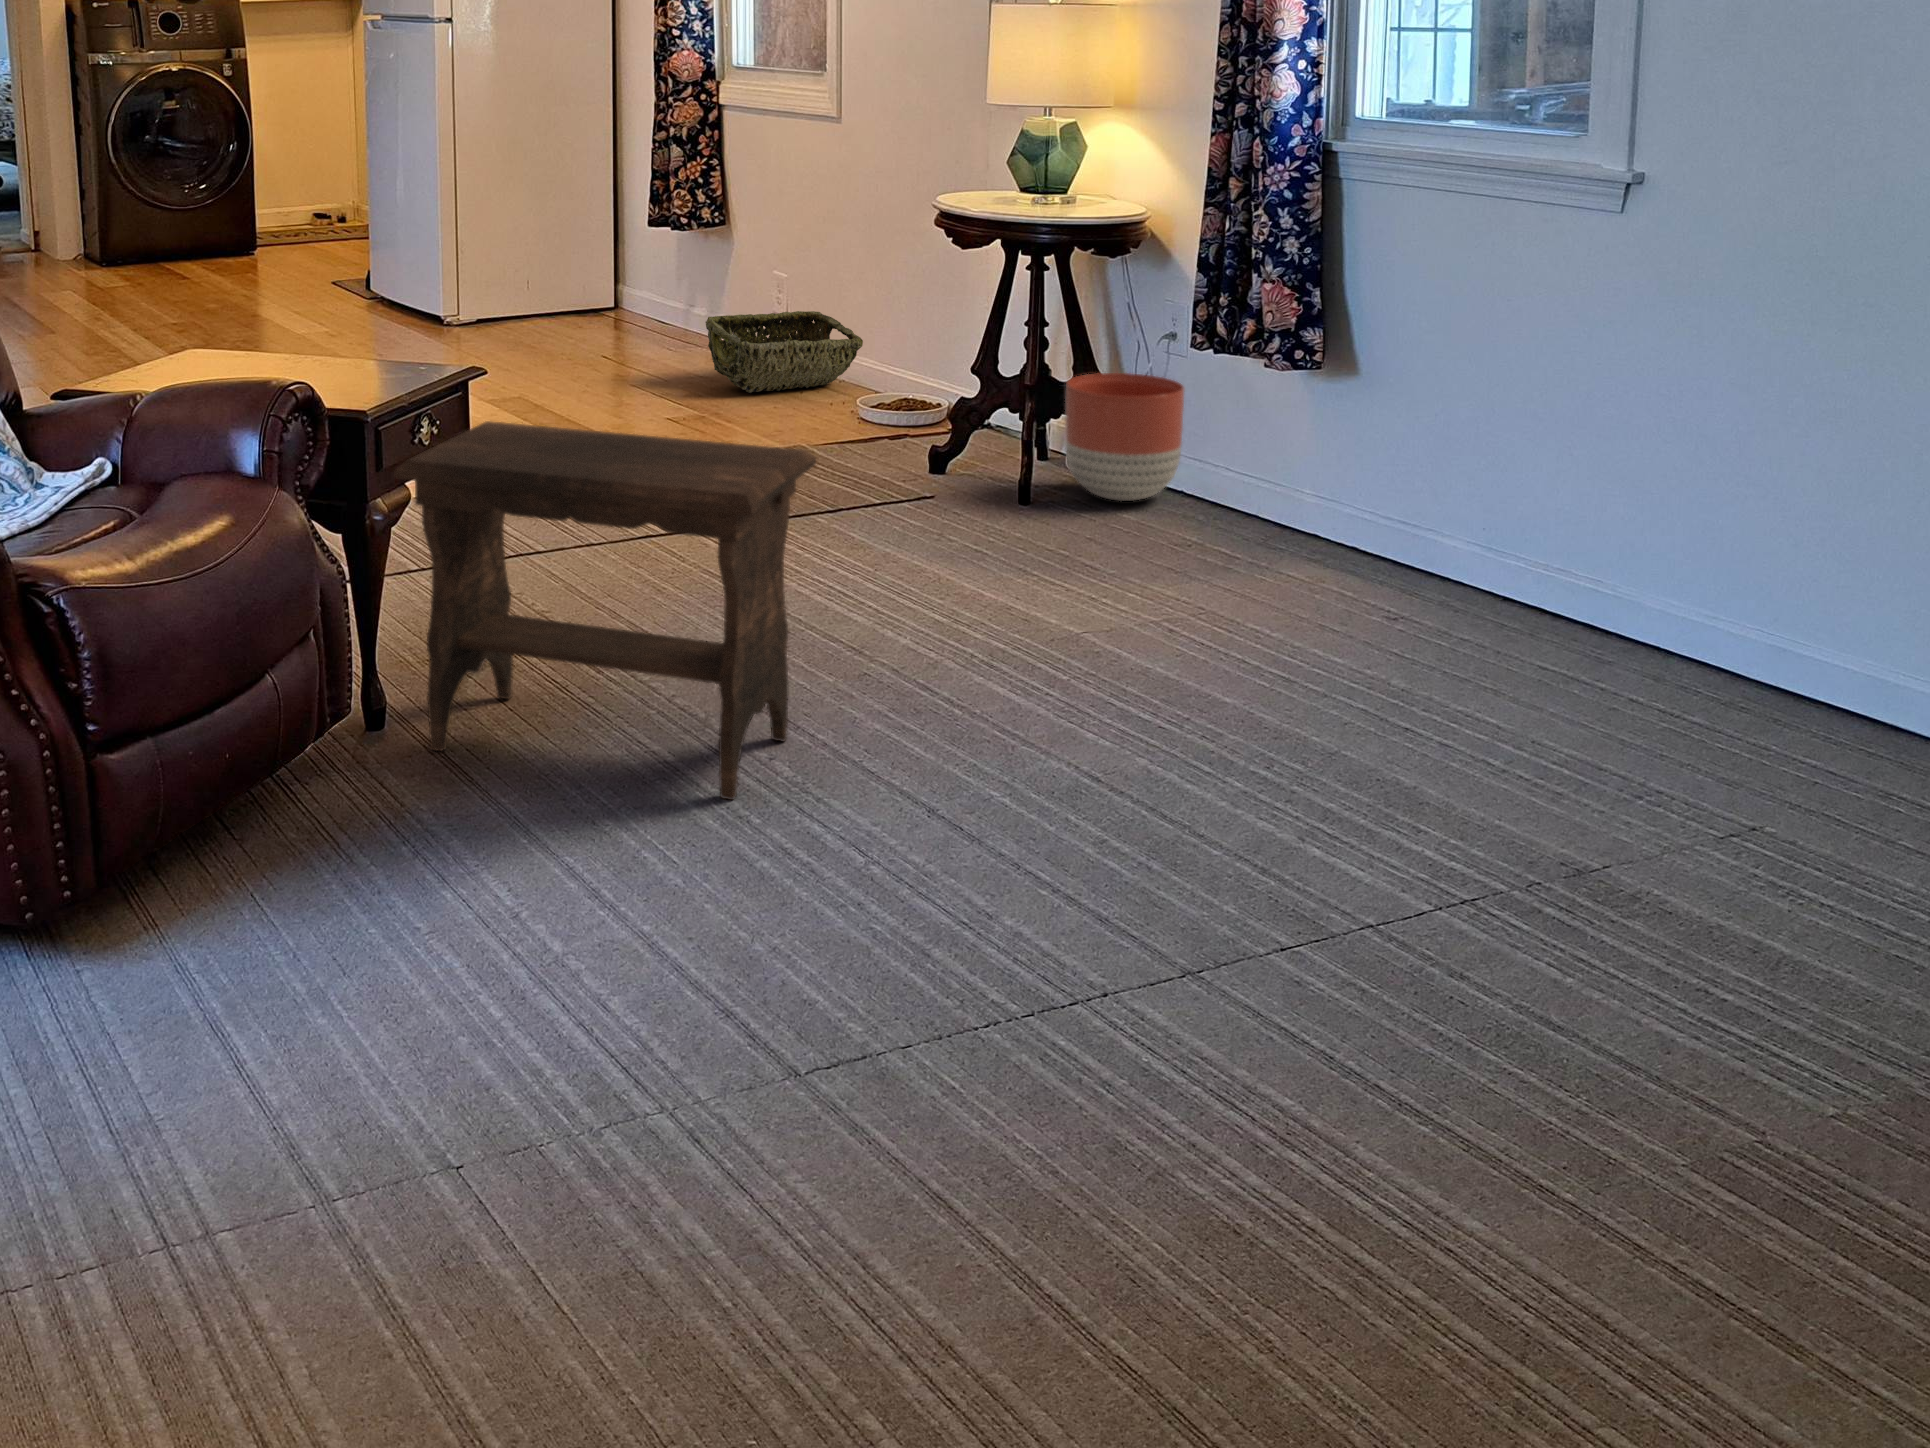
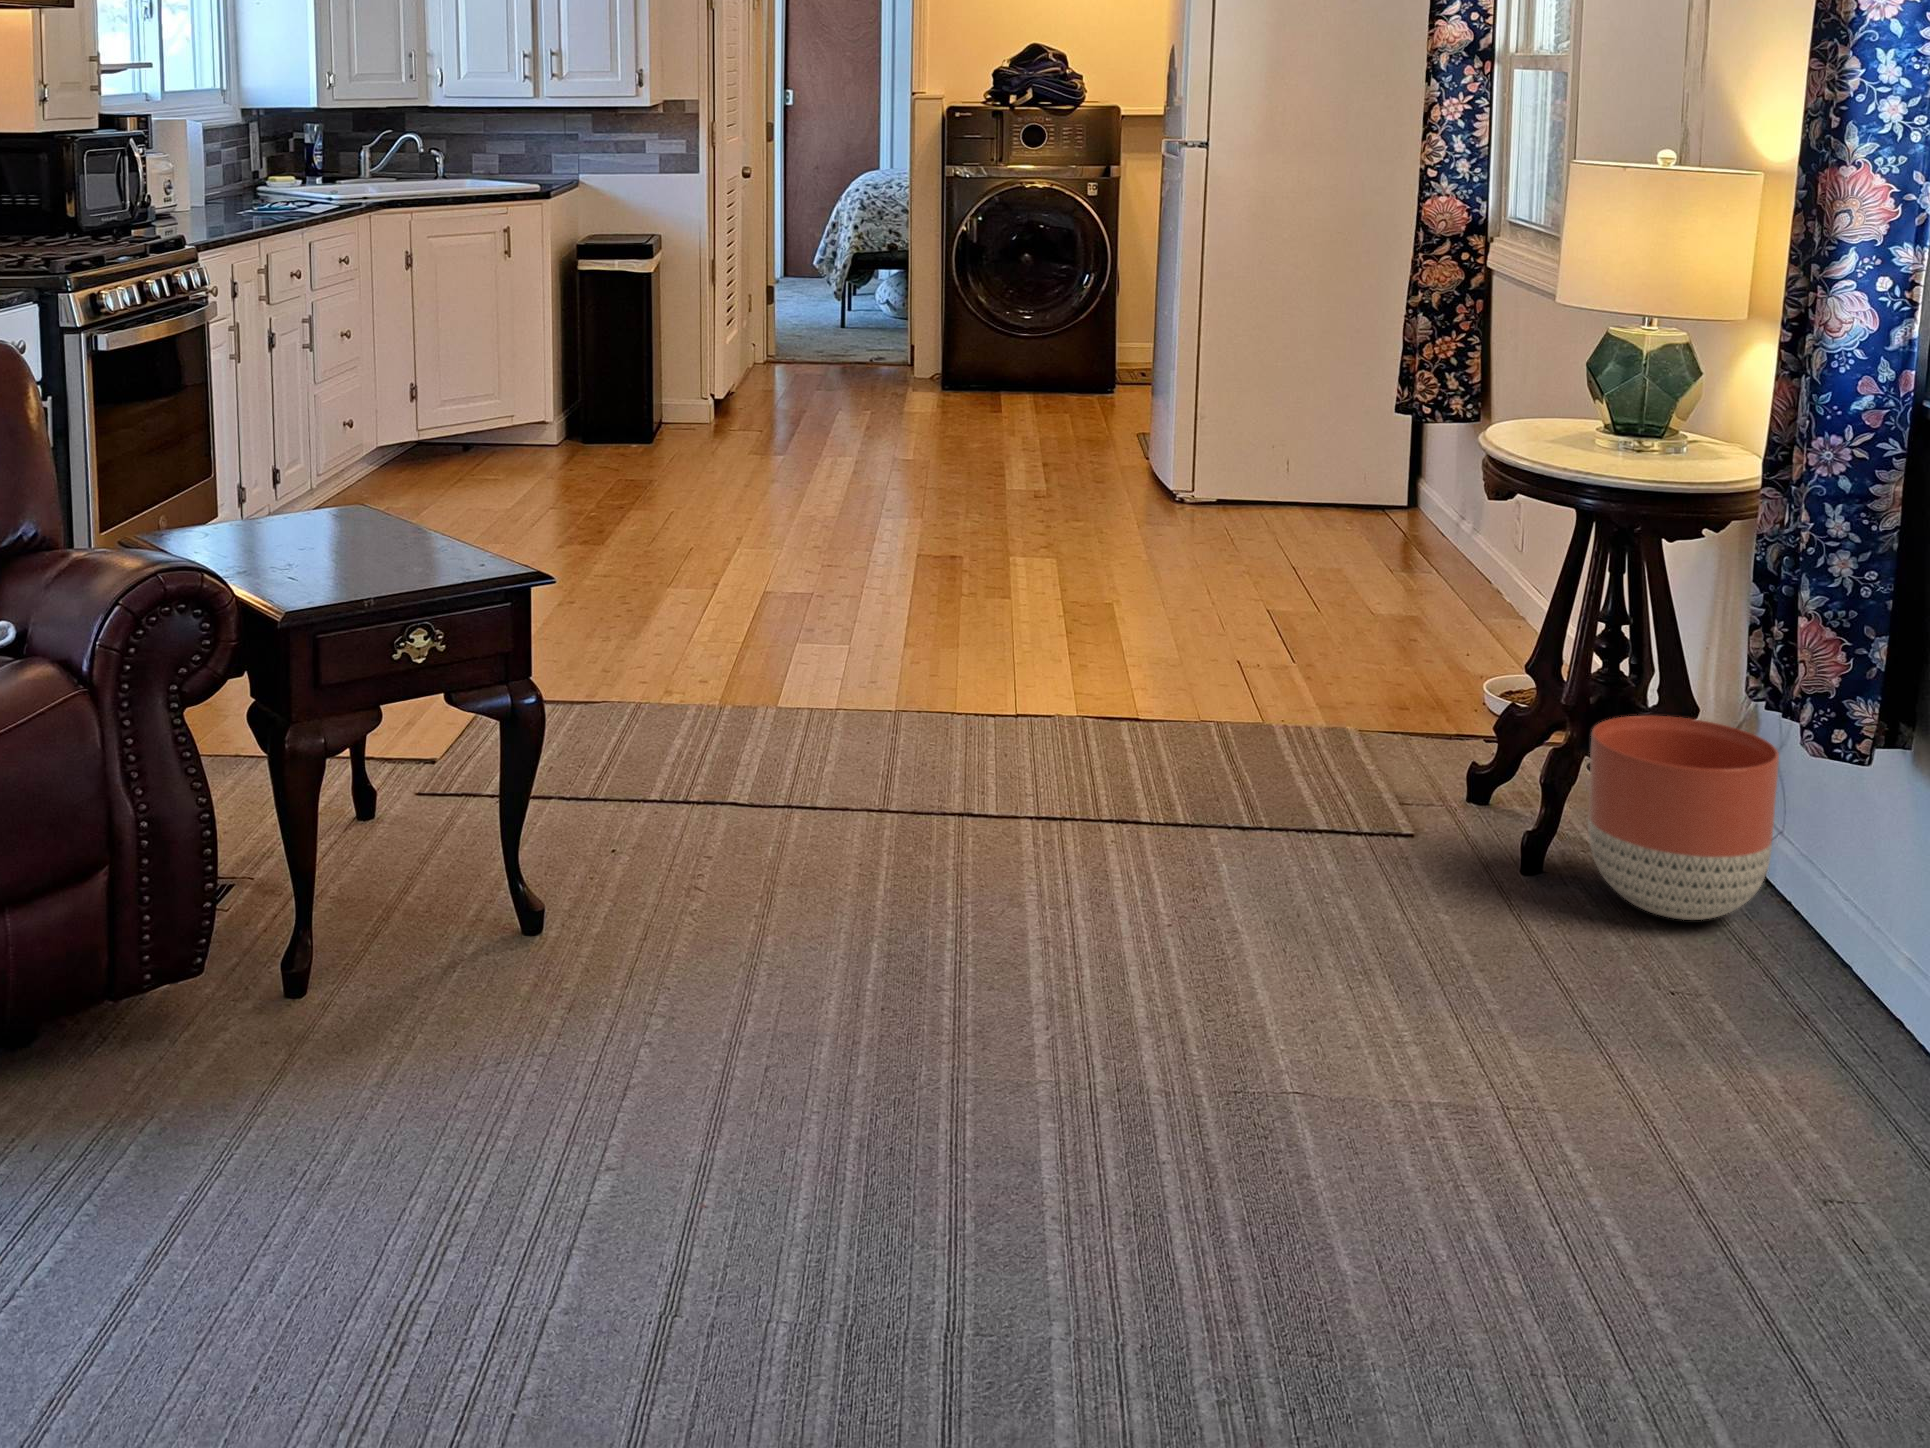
woven basket: present [705,311,863,393] -> none [1347,548,1558,663]
footstool: present [394,421,816,800] -> none [233,647,678,1207]

